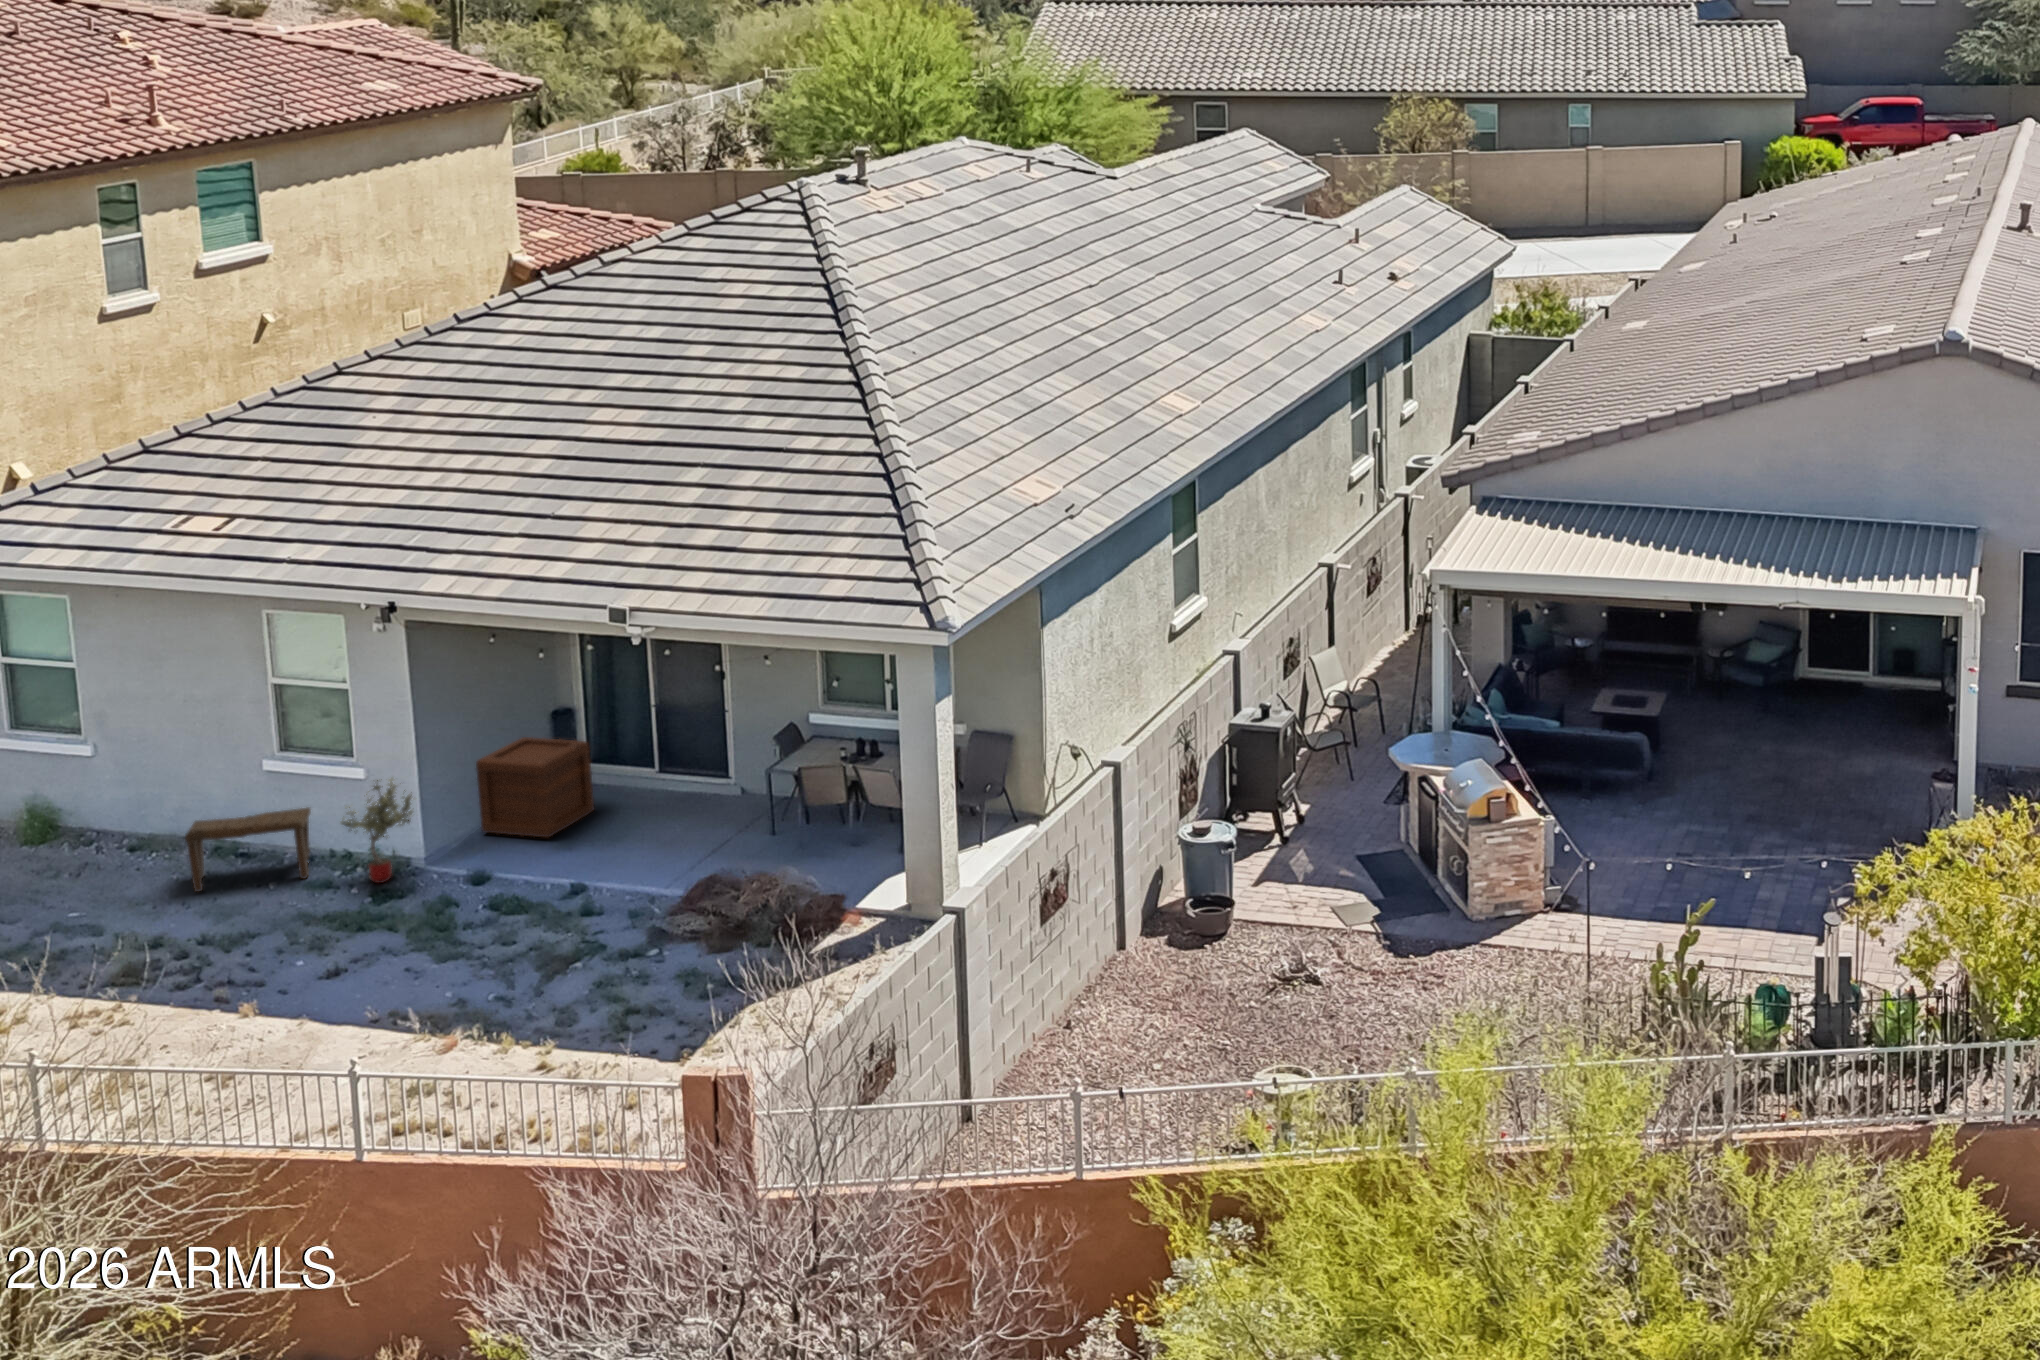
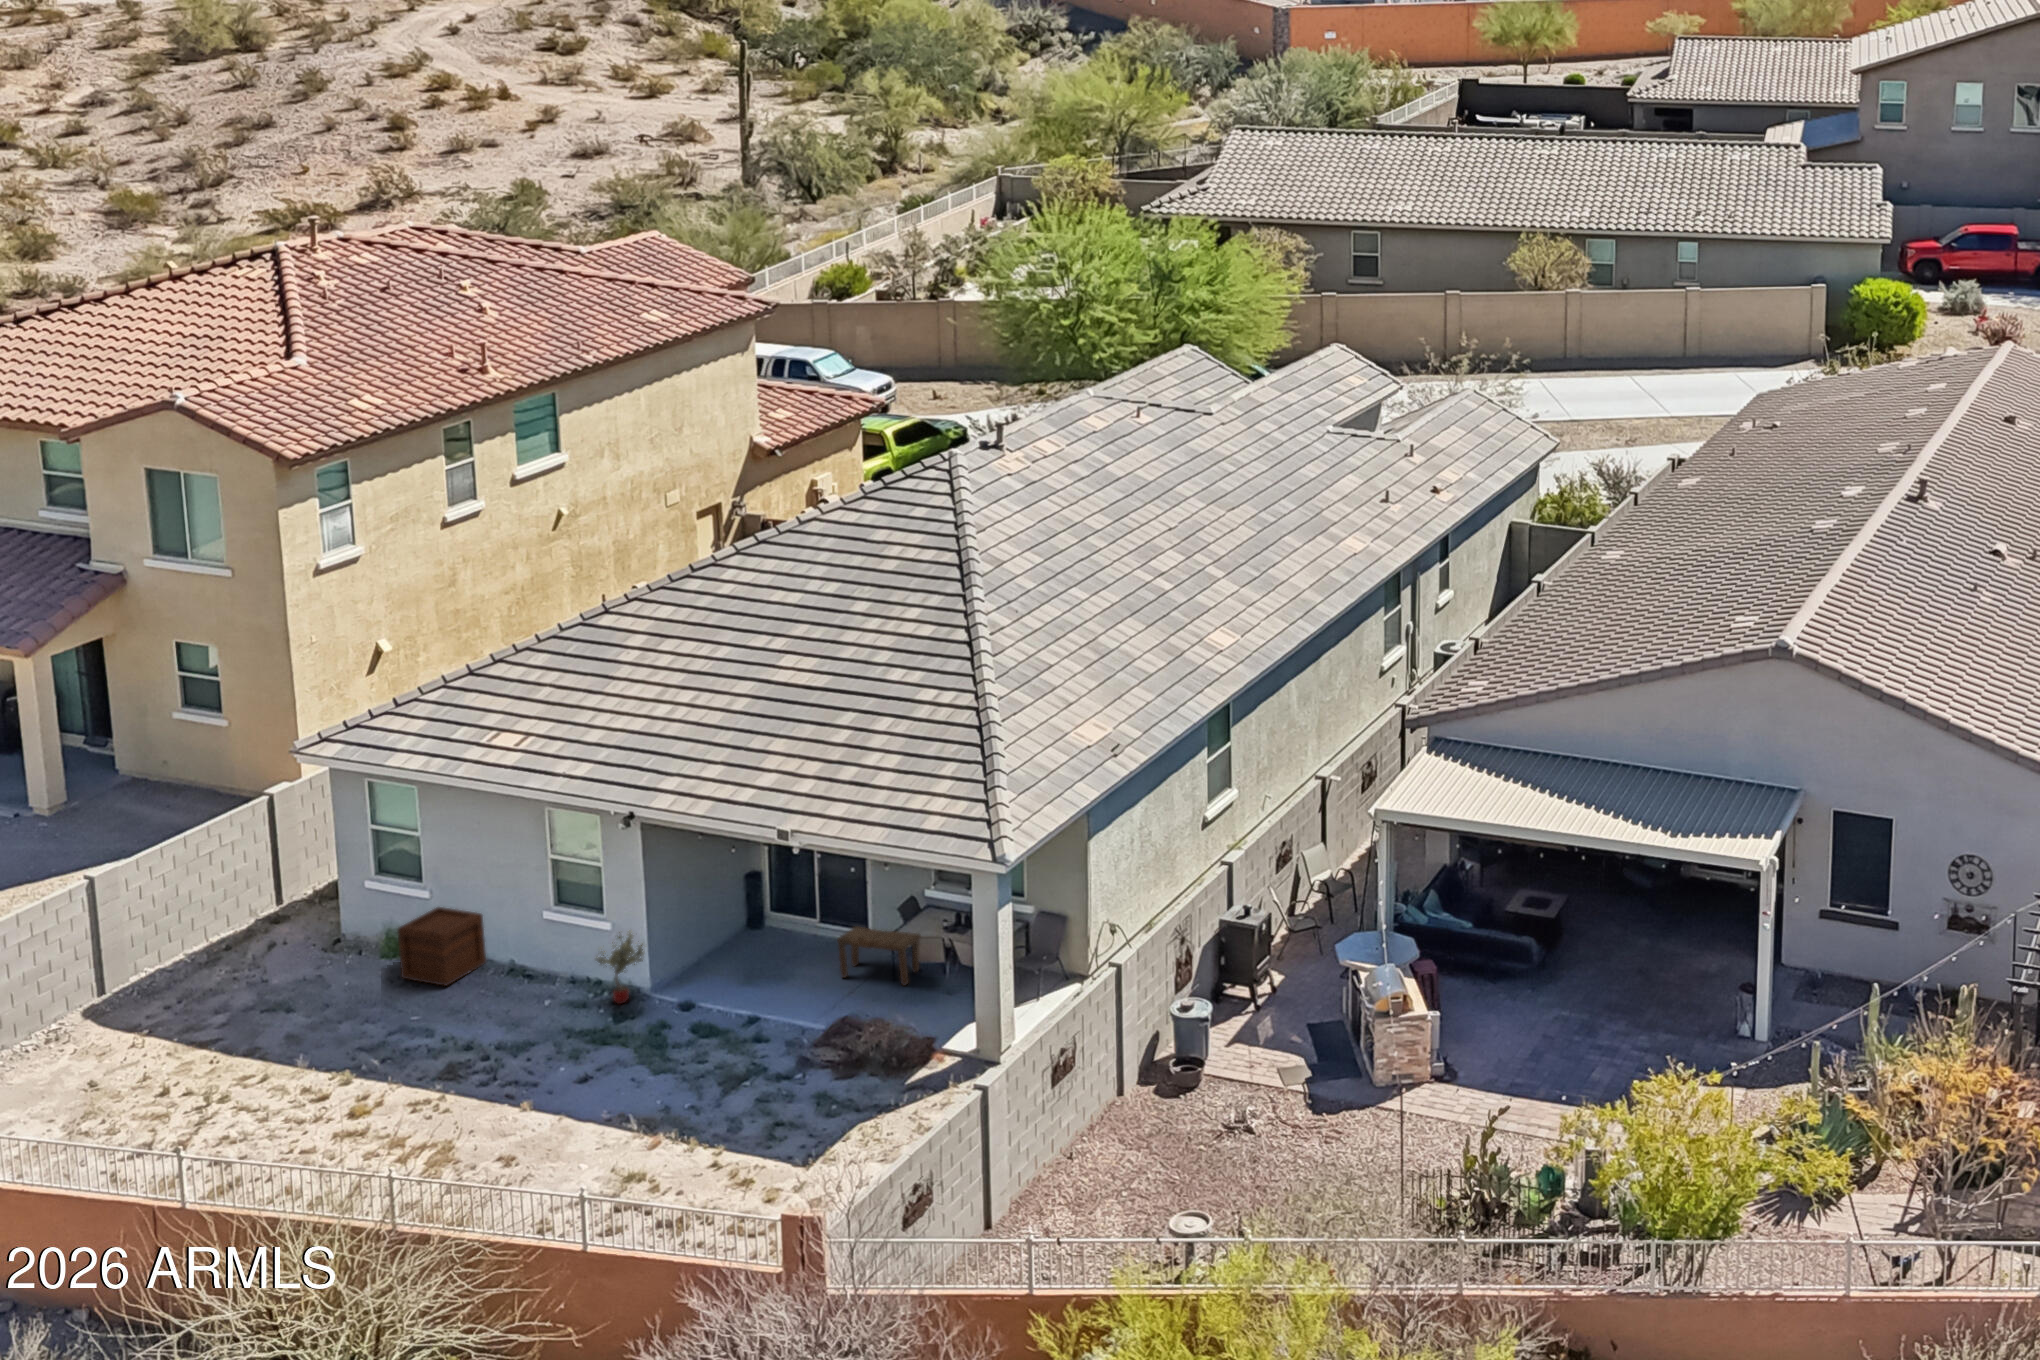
wooden crate: present [476,737,594,837] -> present [398,907,486,986]
bench: present [185,807,311,892] -> present [837,927,921,985]

